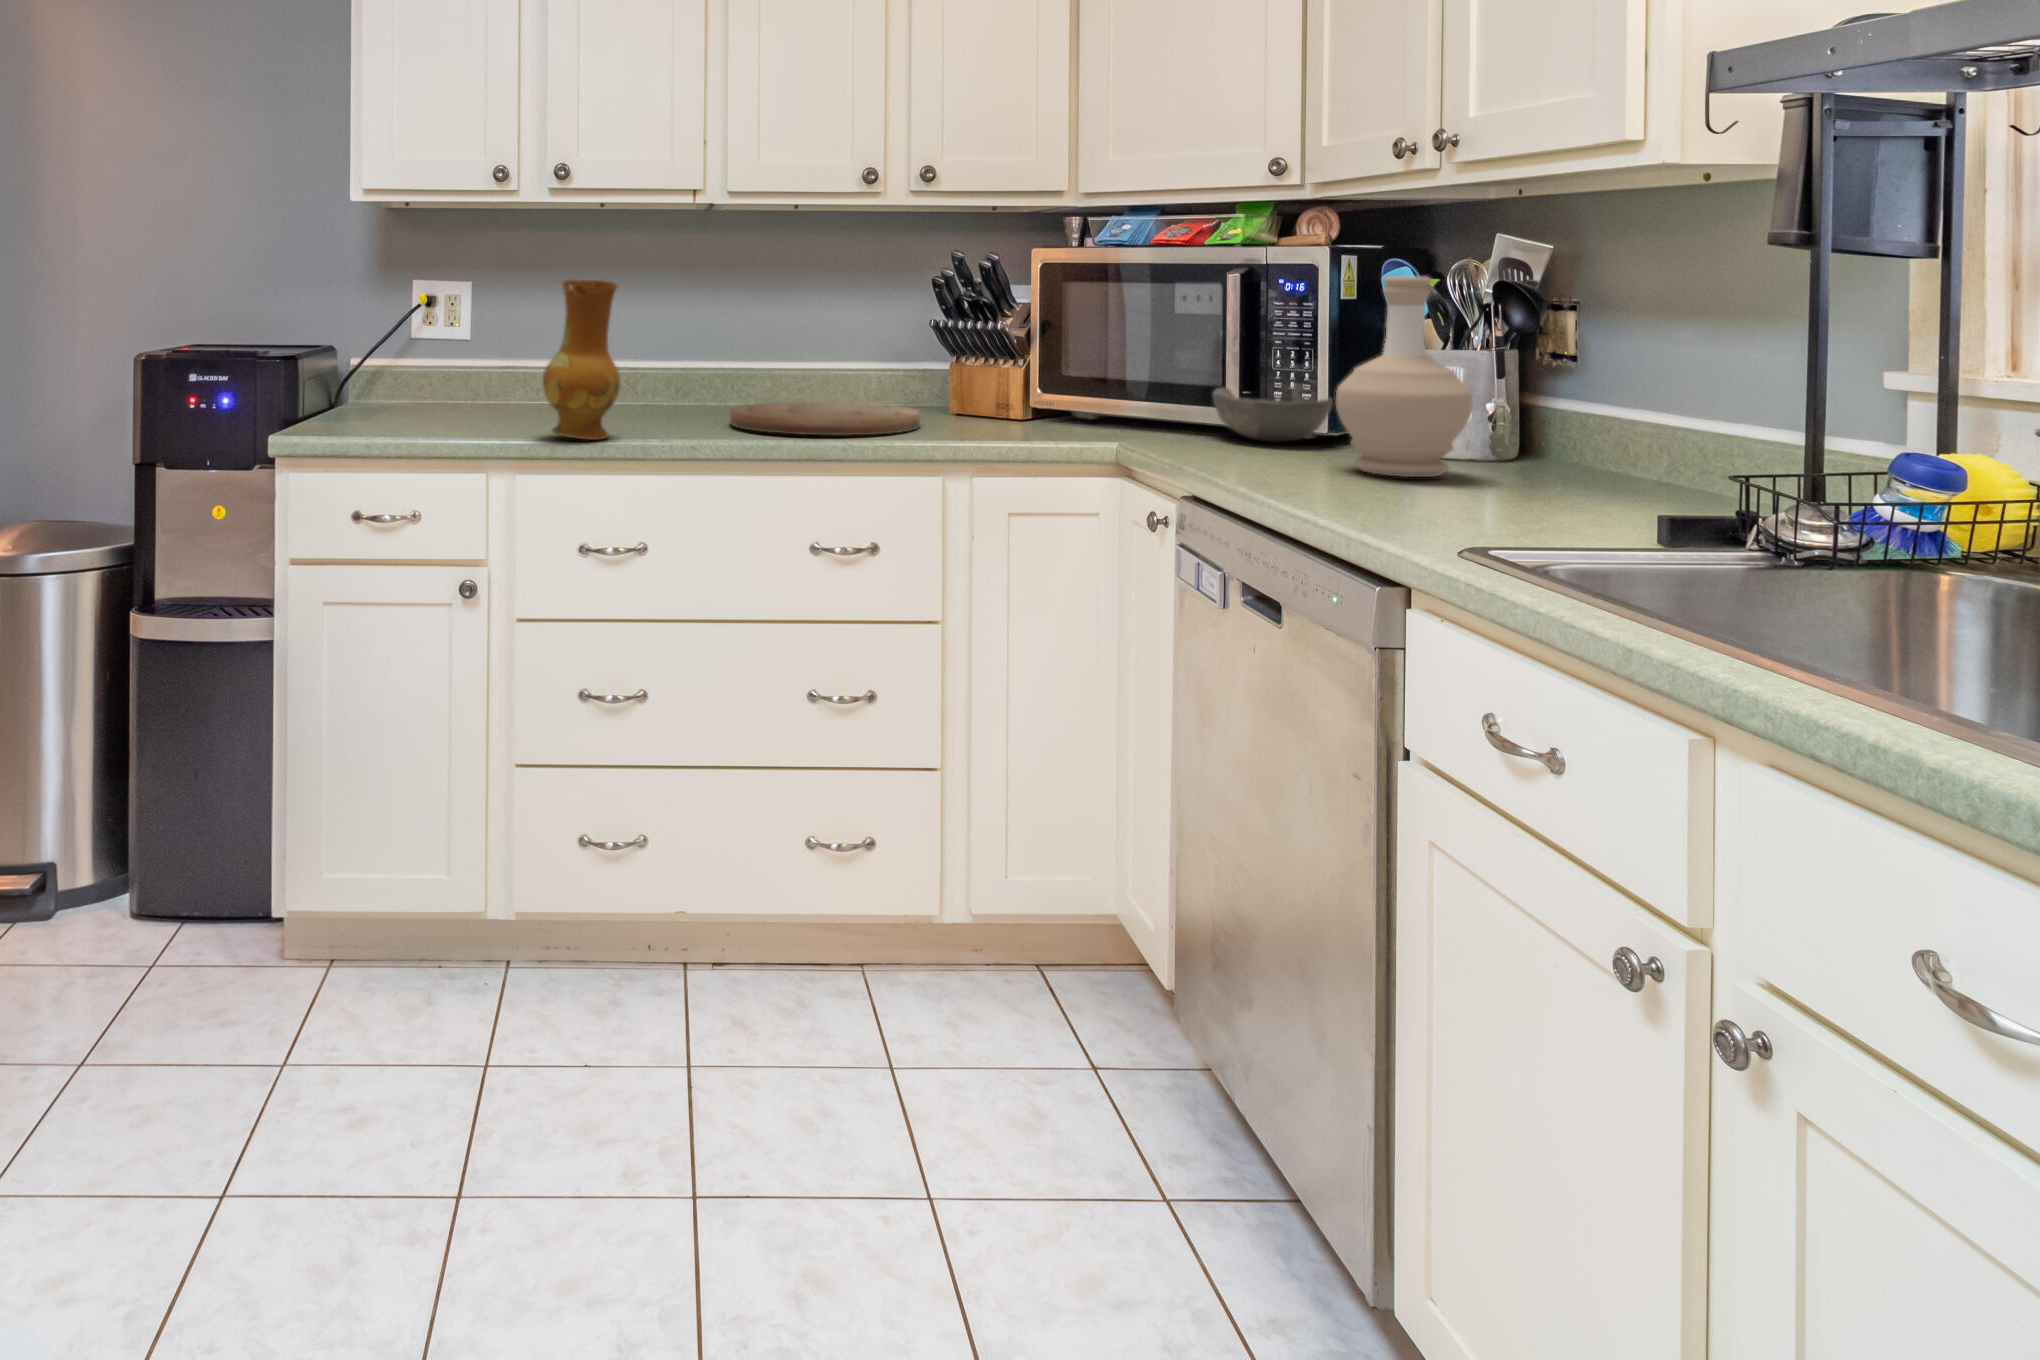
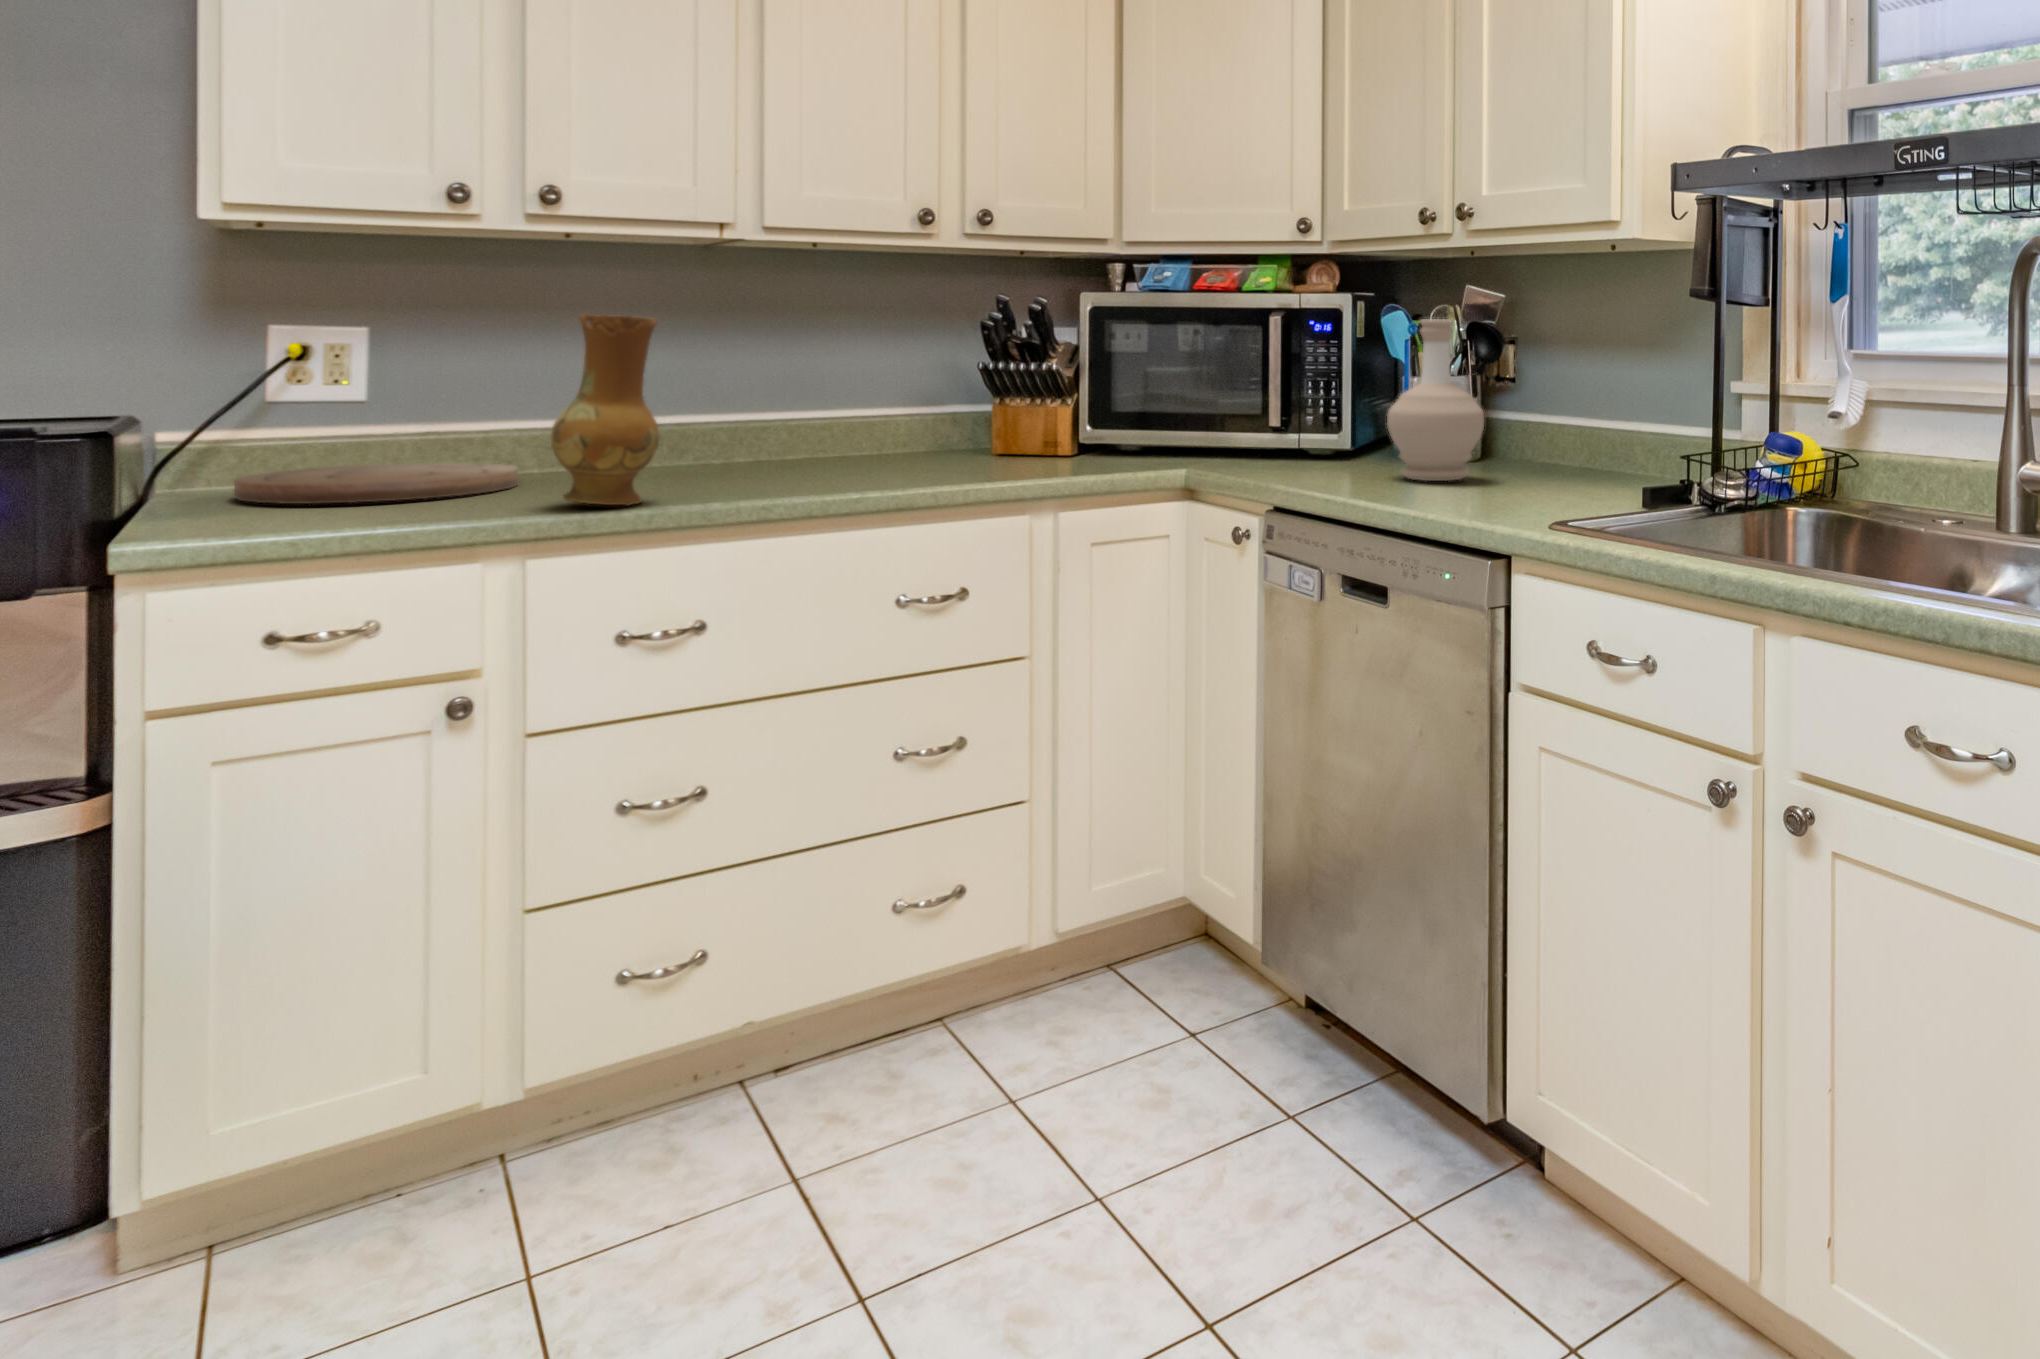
bowl: present [1213,388,1333,442] -> none [1268,418,1363,462]
cutting board: present [730,402,920,435] -> present [234,463,518,504]

